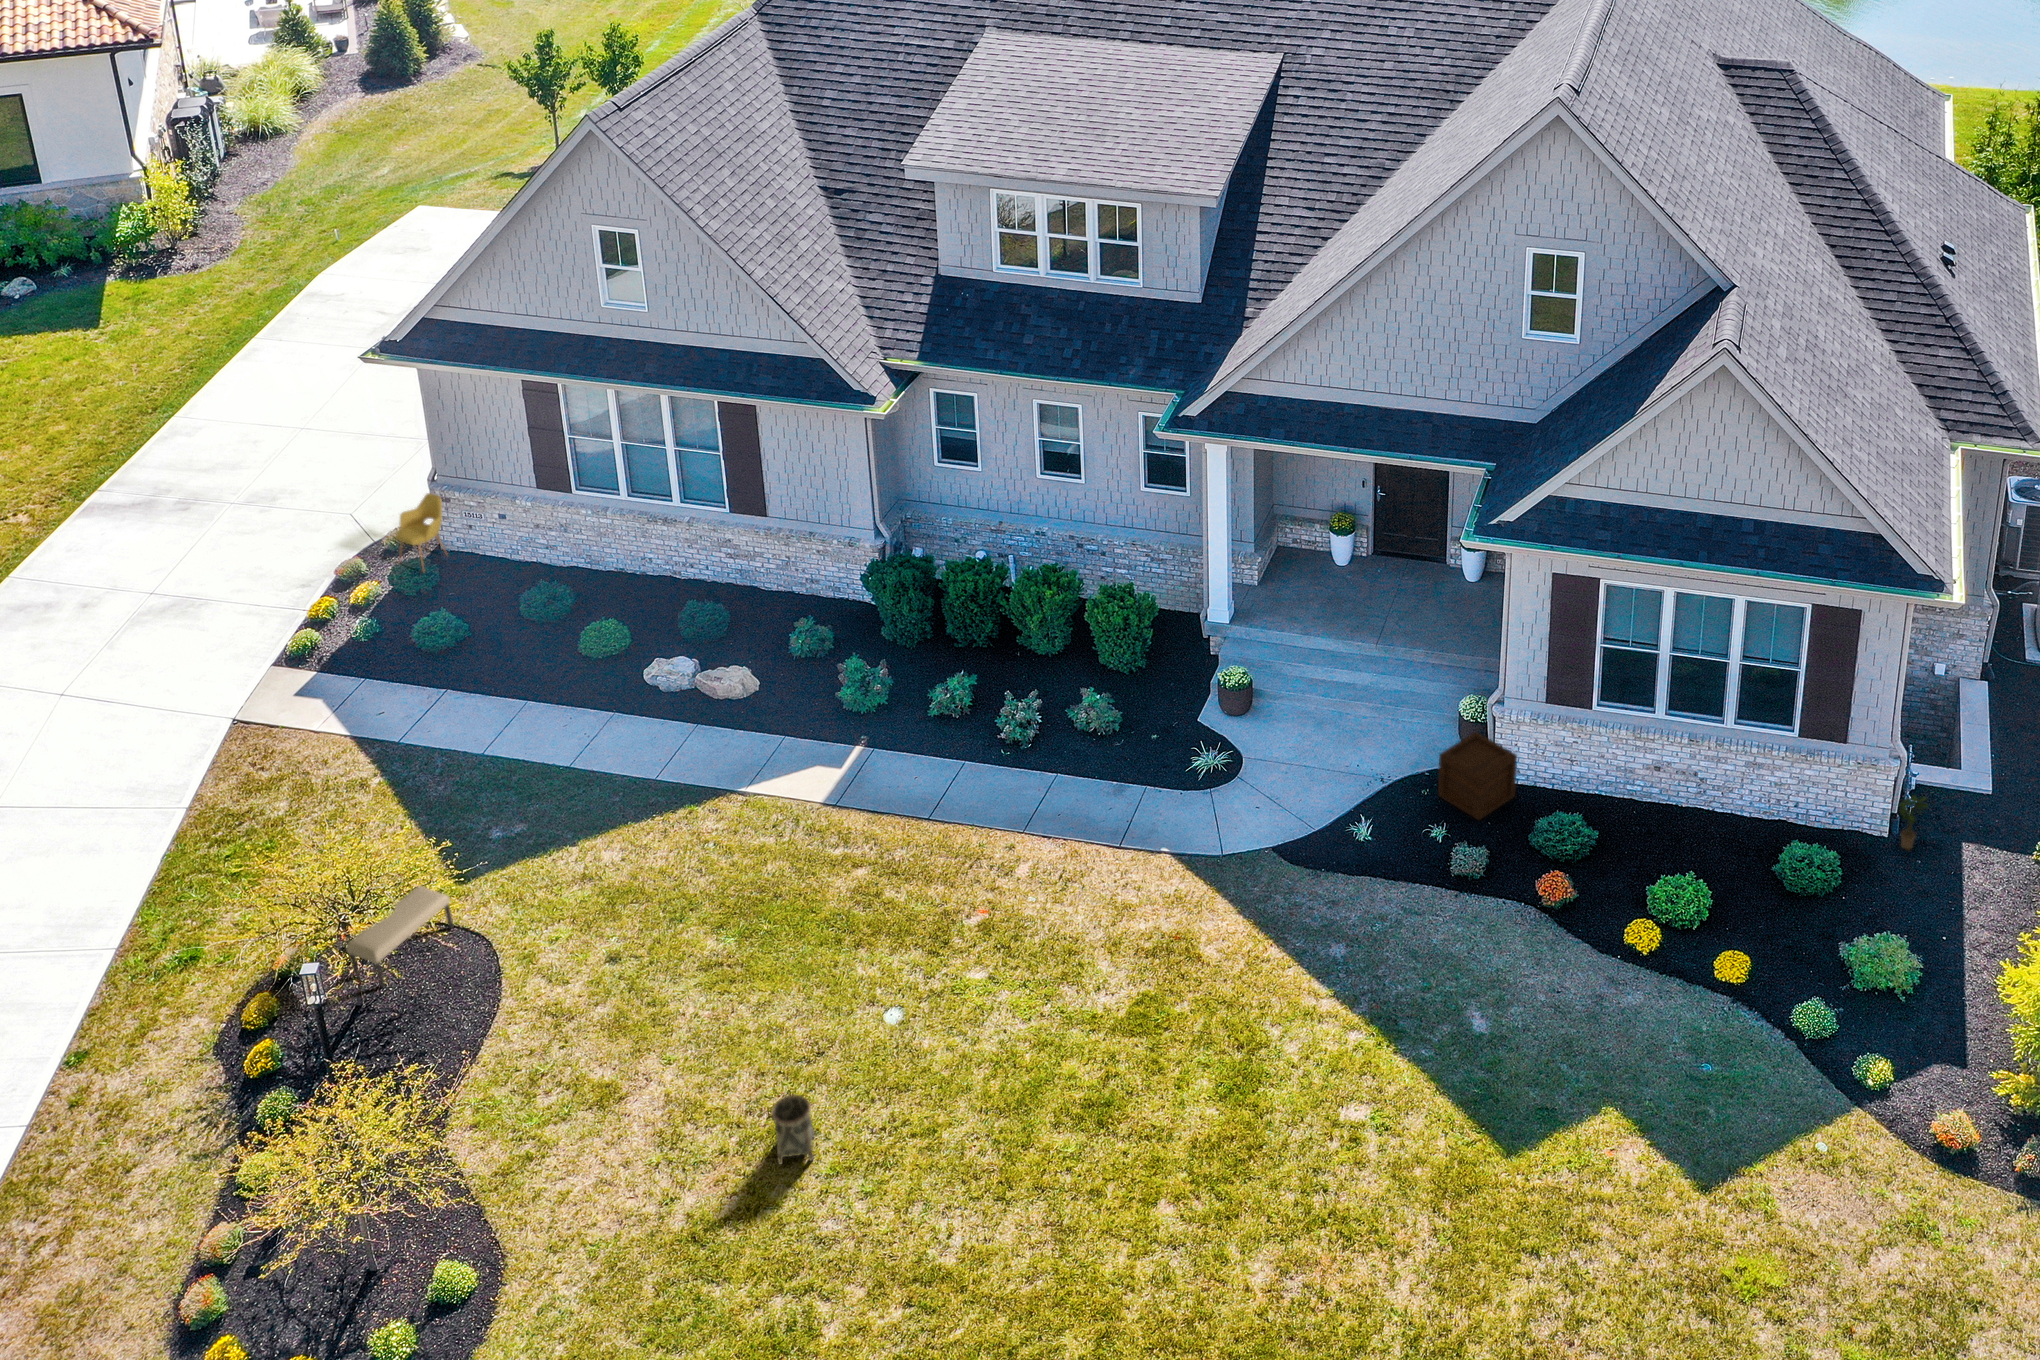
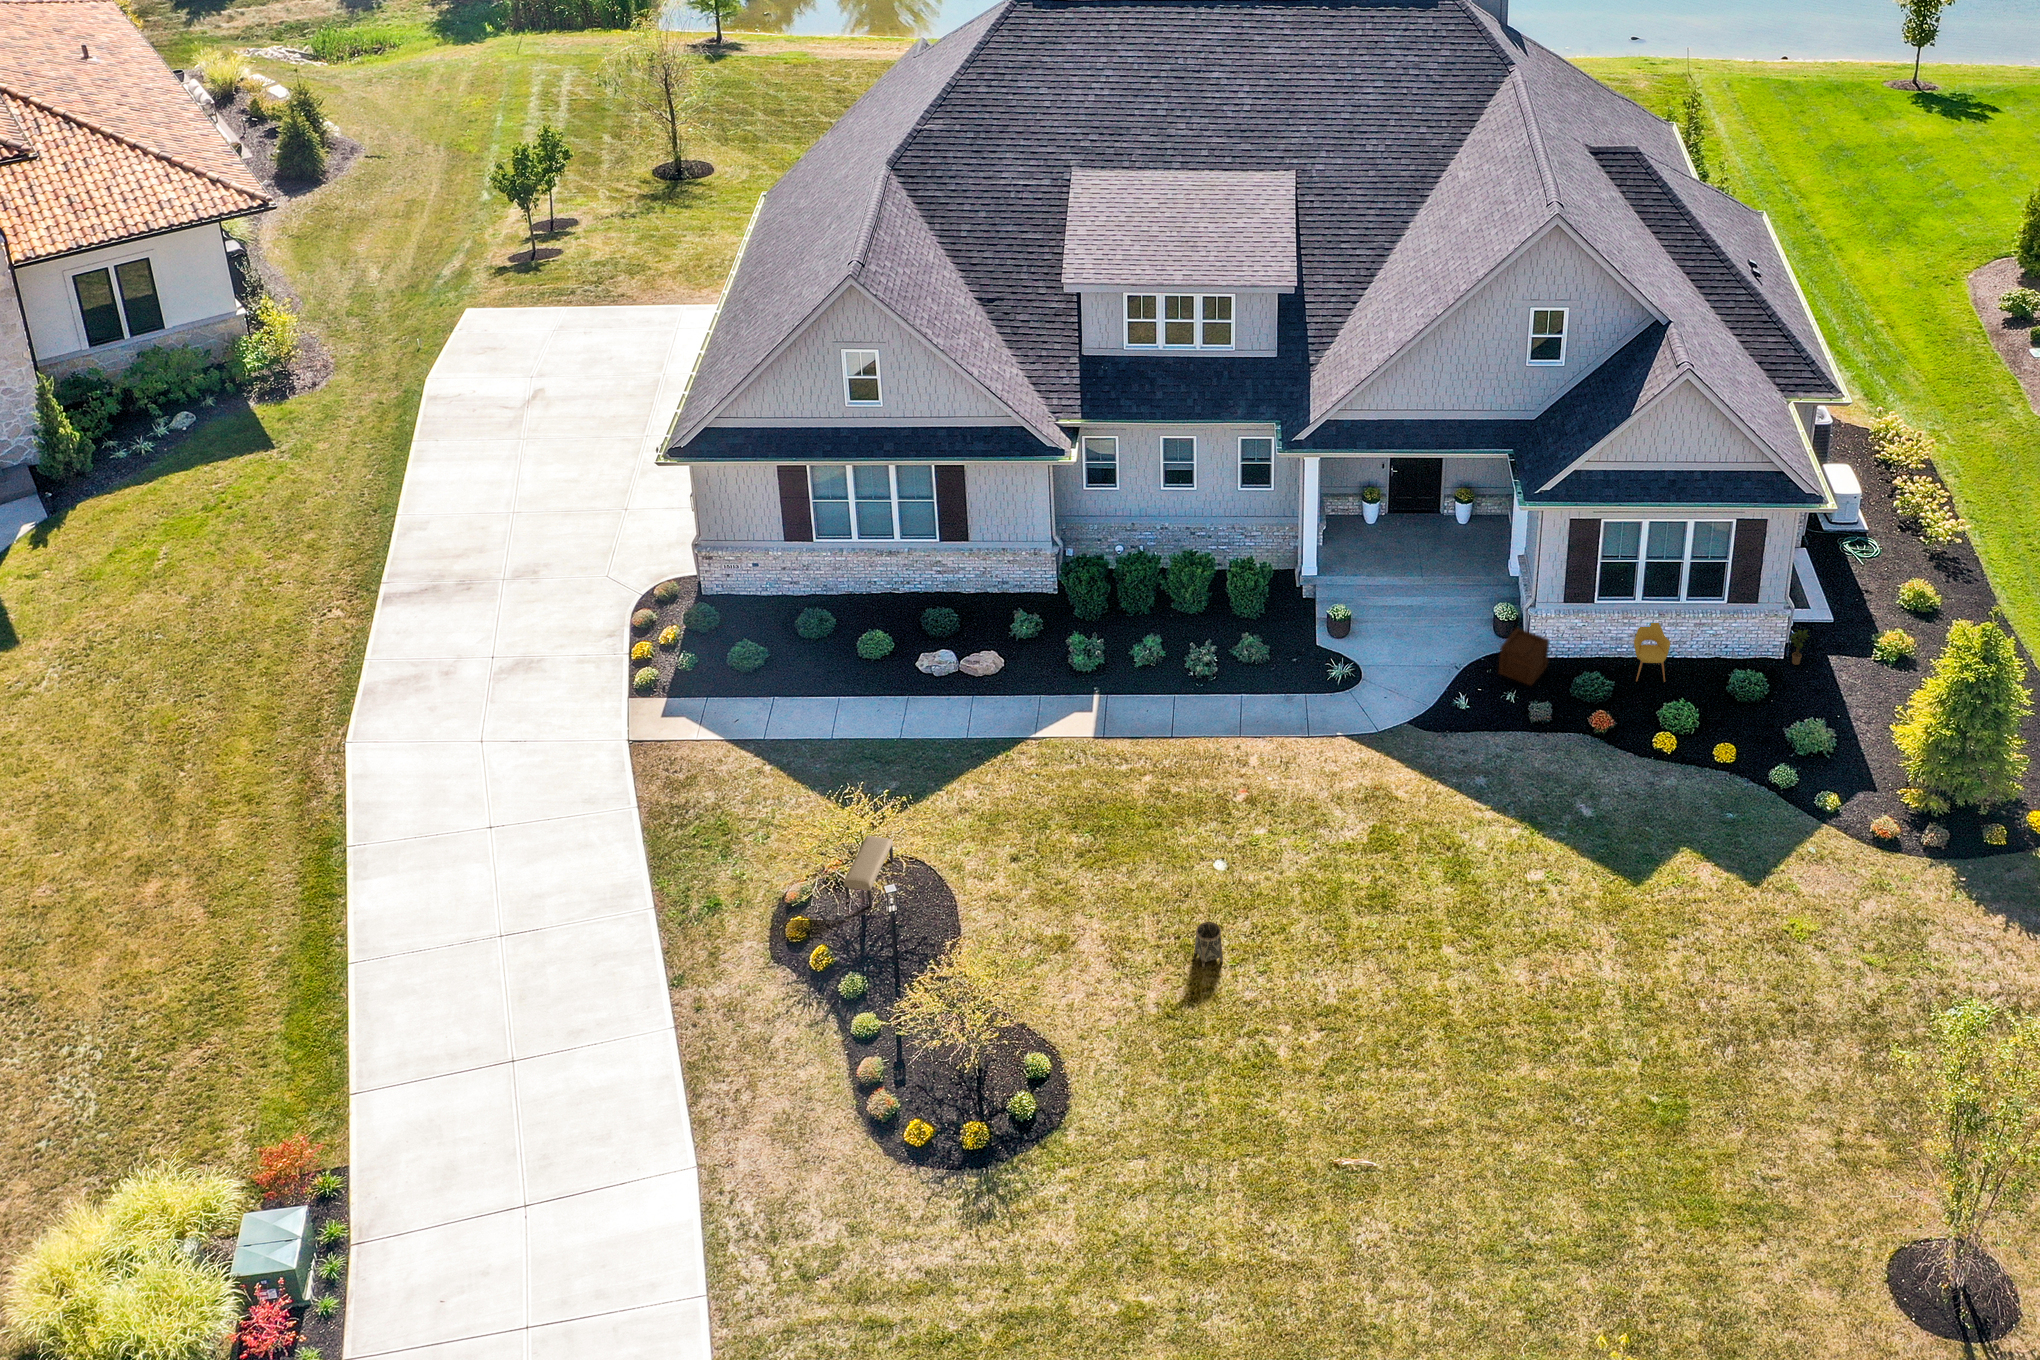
chair: present [396,493,445,568] -> present [1634,623,1670,682]

